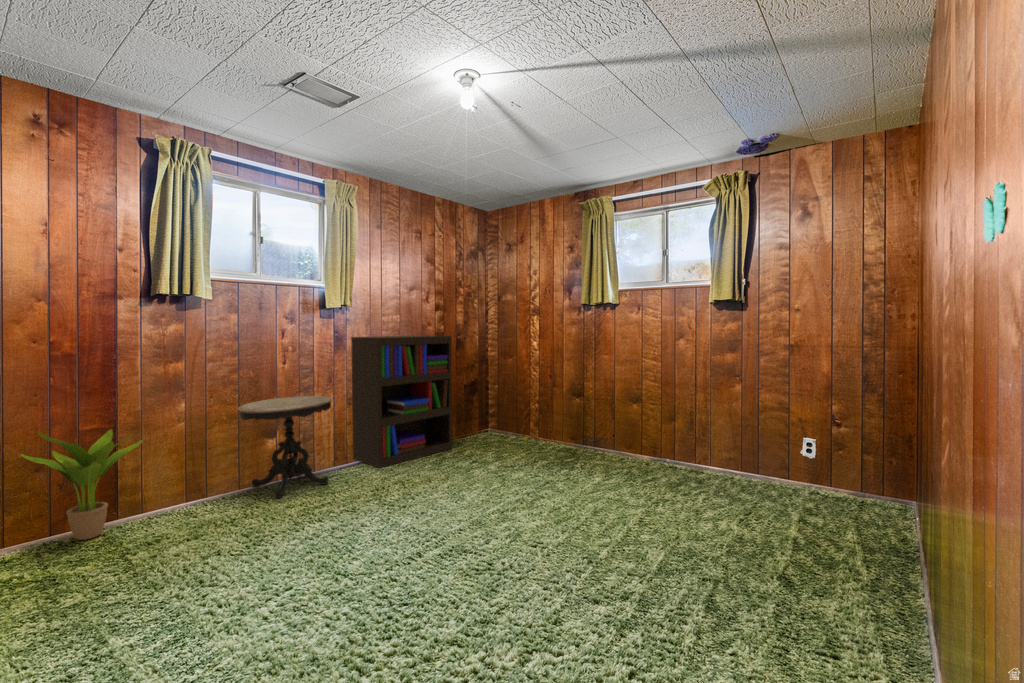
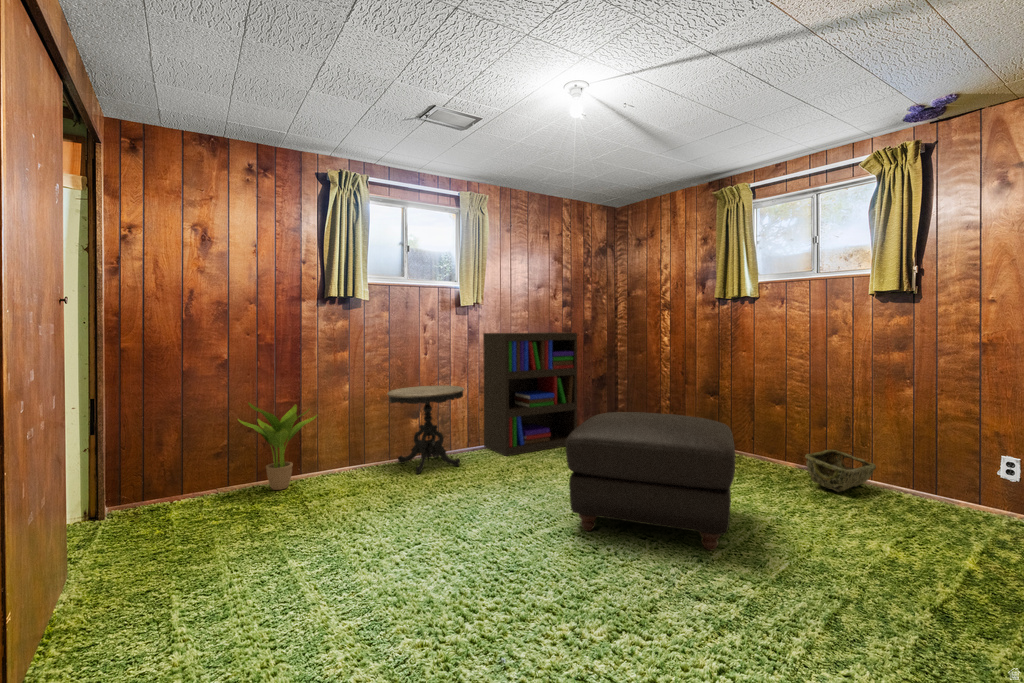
ottoman: none [456,418,619,548] -> present [566,412,736,551]
woven basket: none [661,439,714,477] -> present [805,450,876,492]

